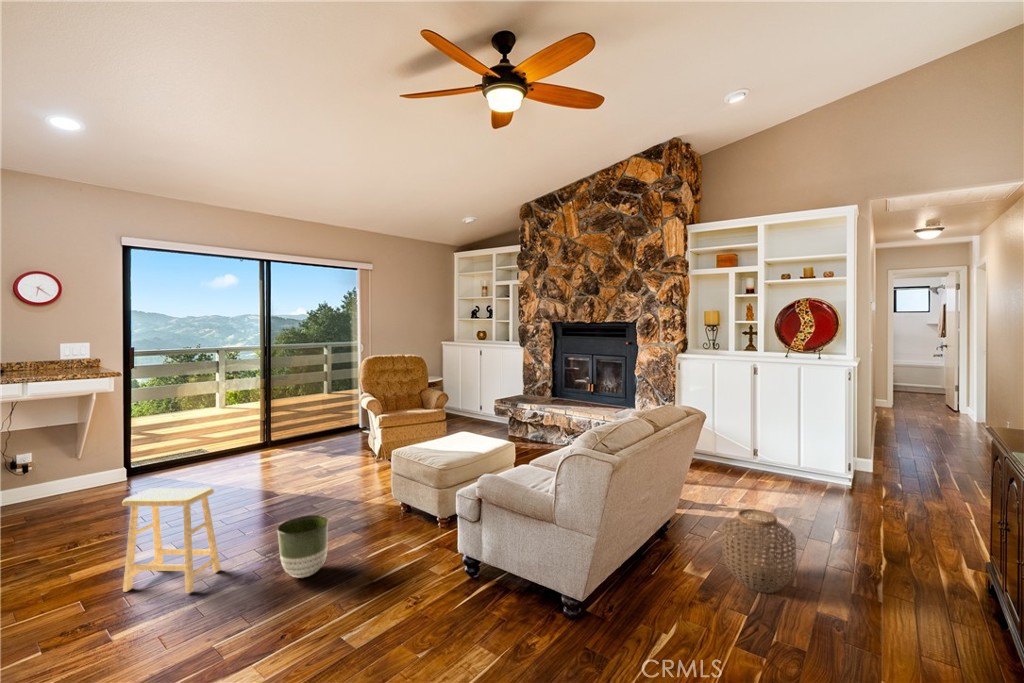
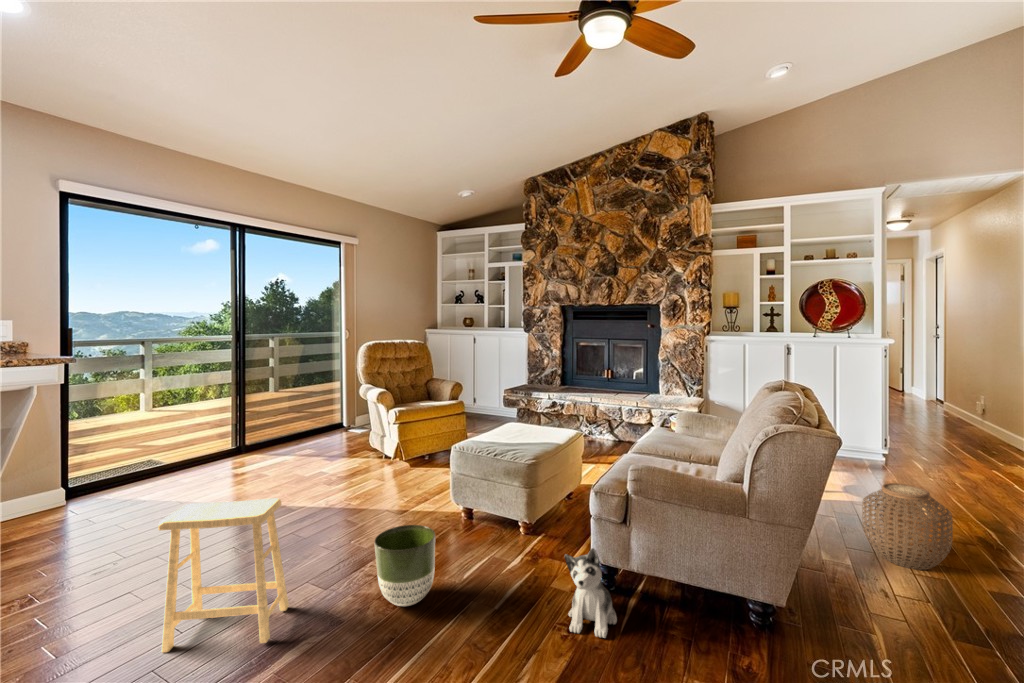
plush toy: none [406,544,451,617] -> present [565,548,617,638]

